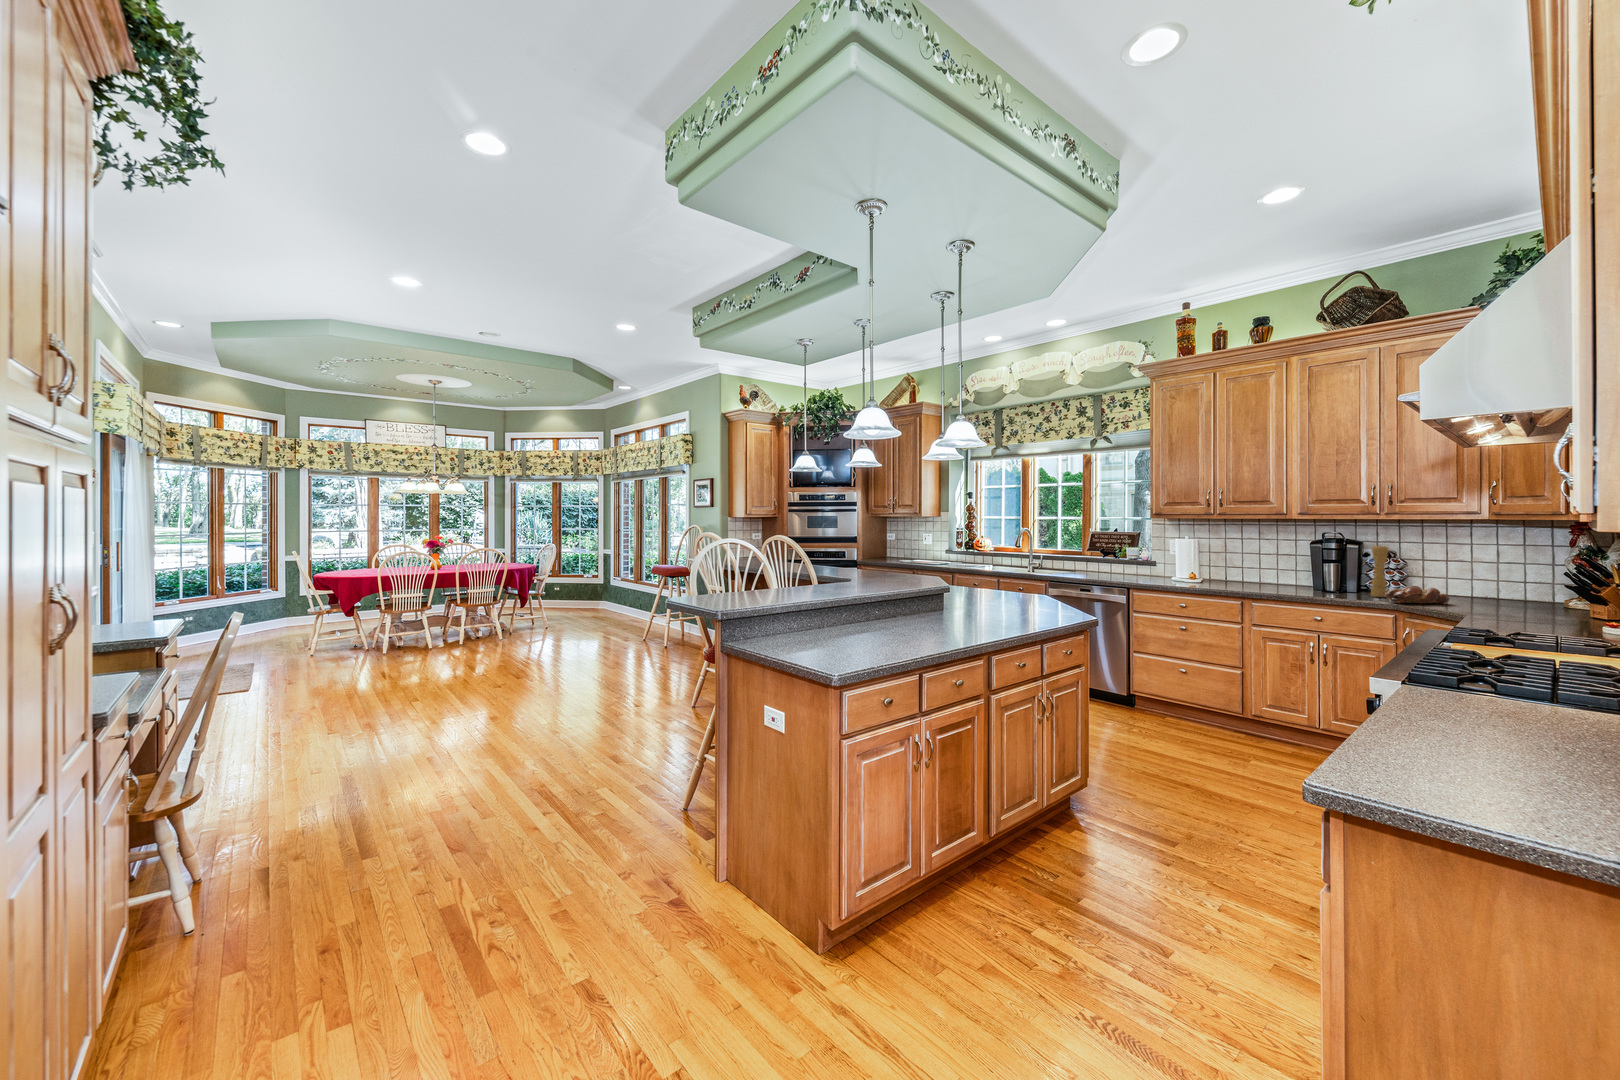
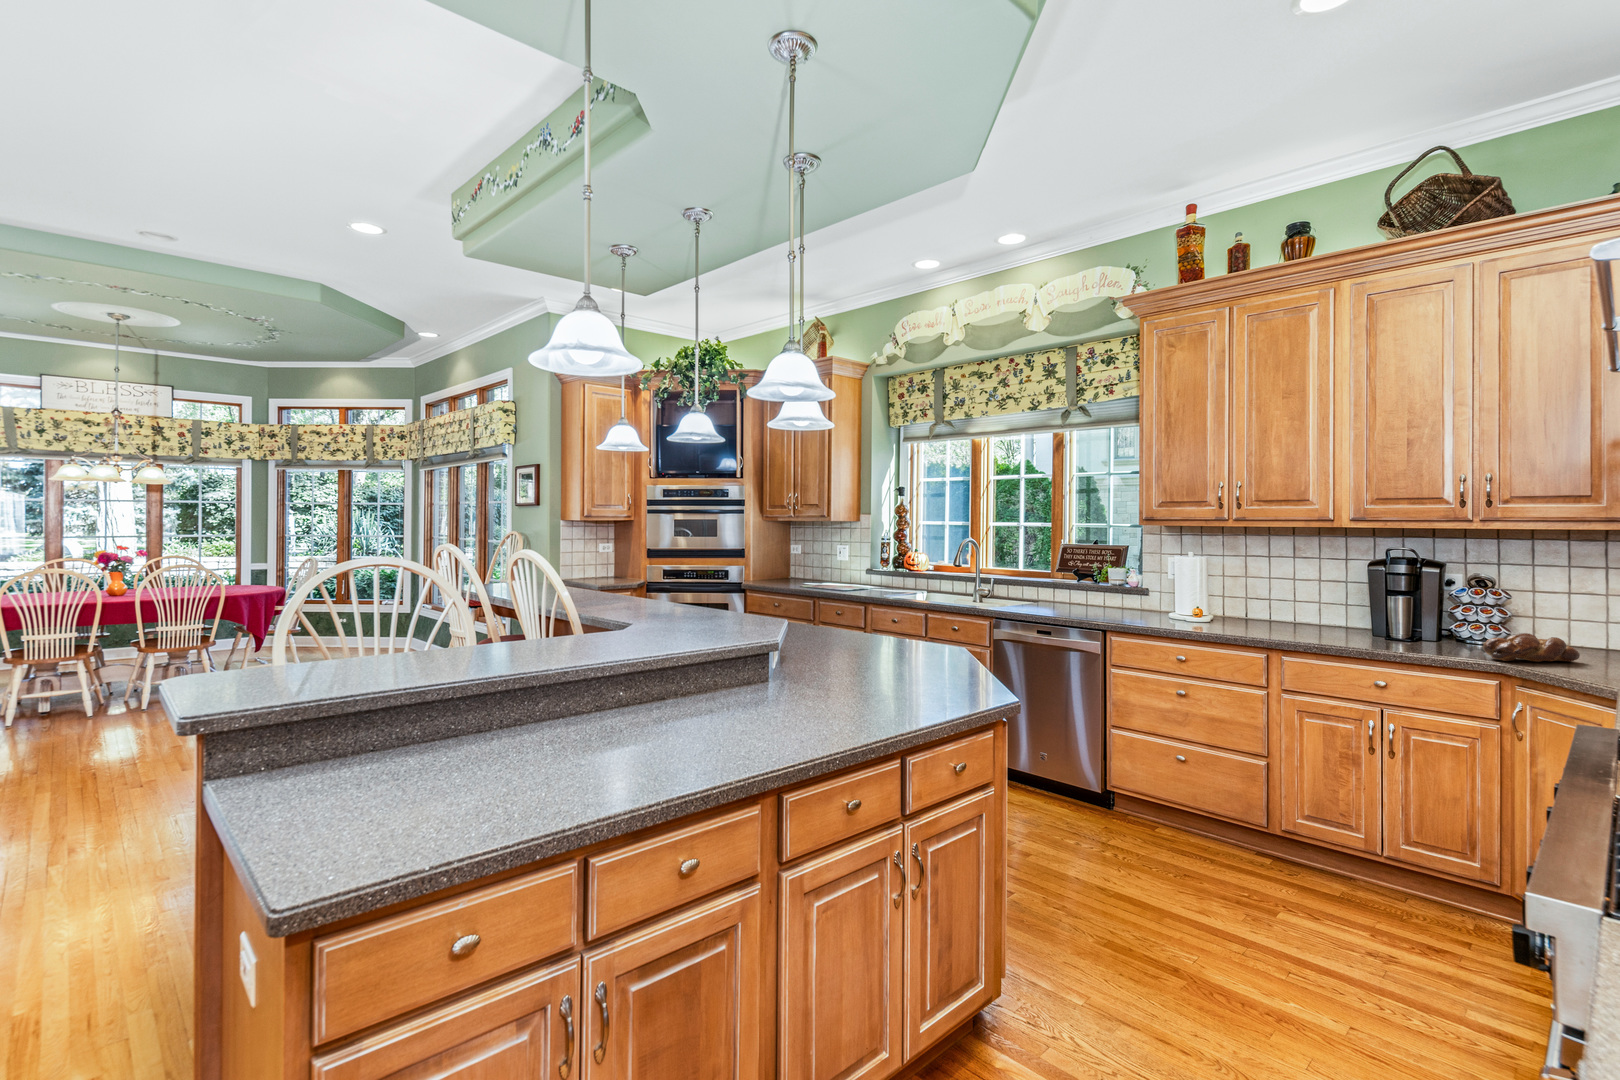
pepper mill: present [1371,545,1389,597] -> none [1458,569,1485,648]

